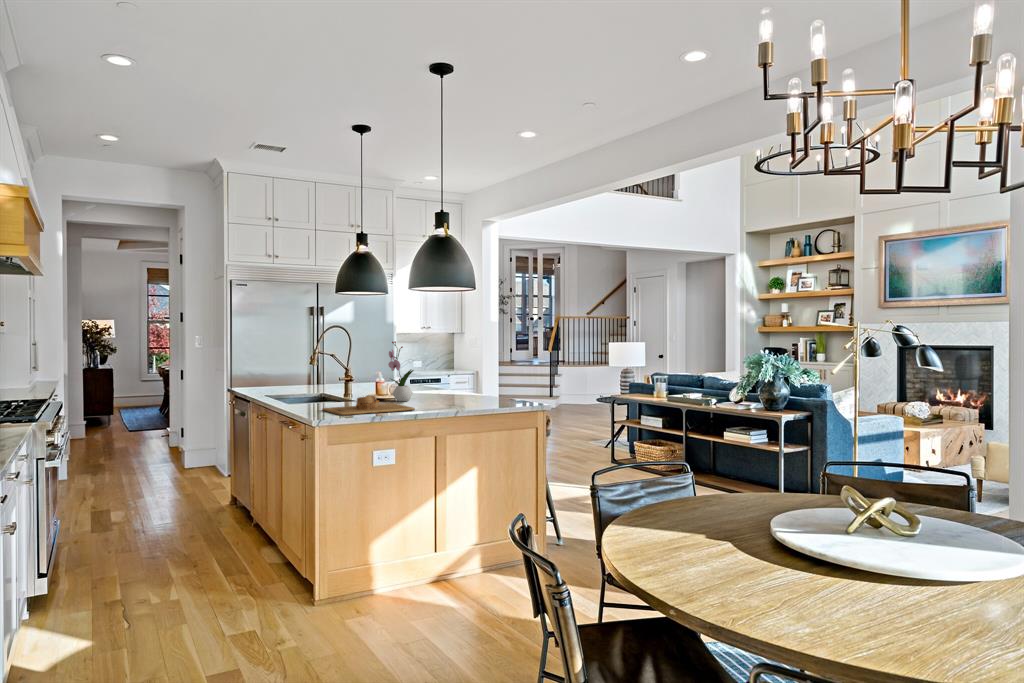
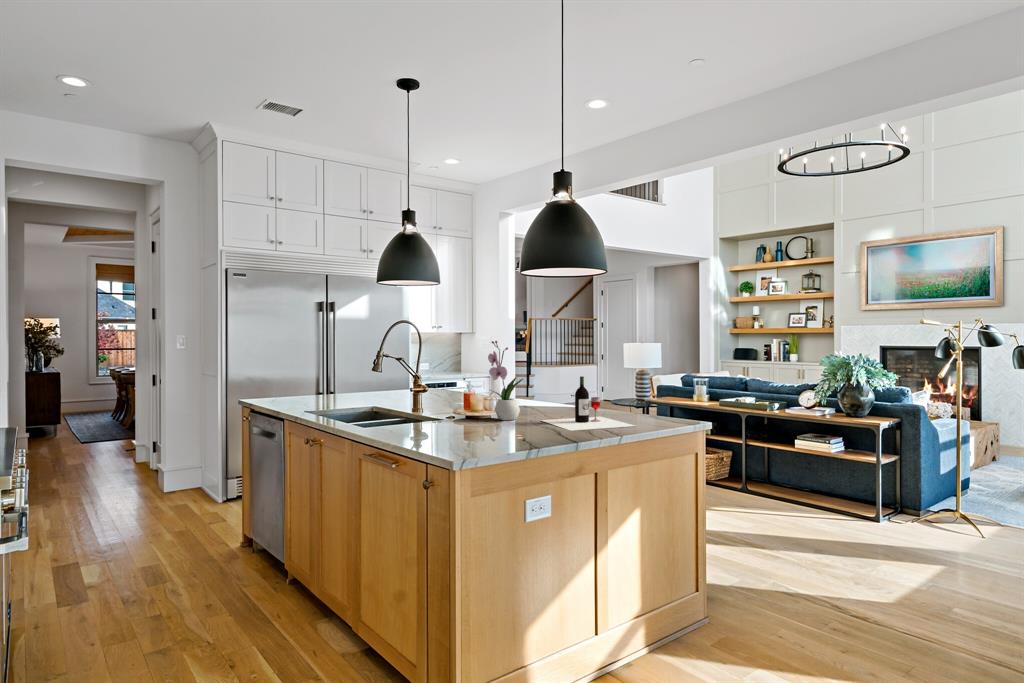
wine bottle: none [425,368,486,407] -> present [542,376,635,431]
cutting board: present [323,396,415,415] -> none [432,417,567,452]

